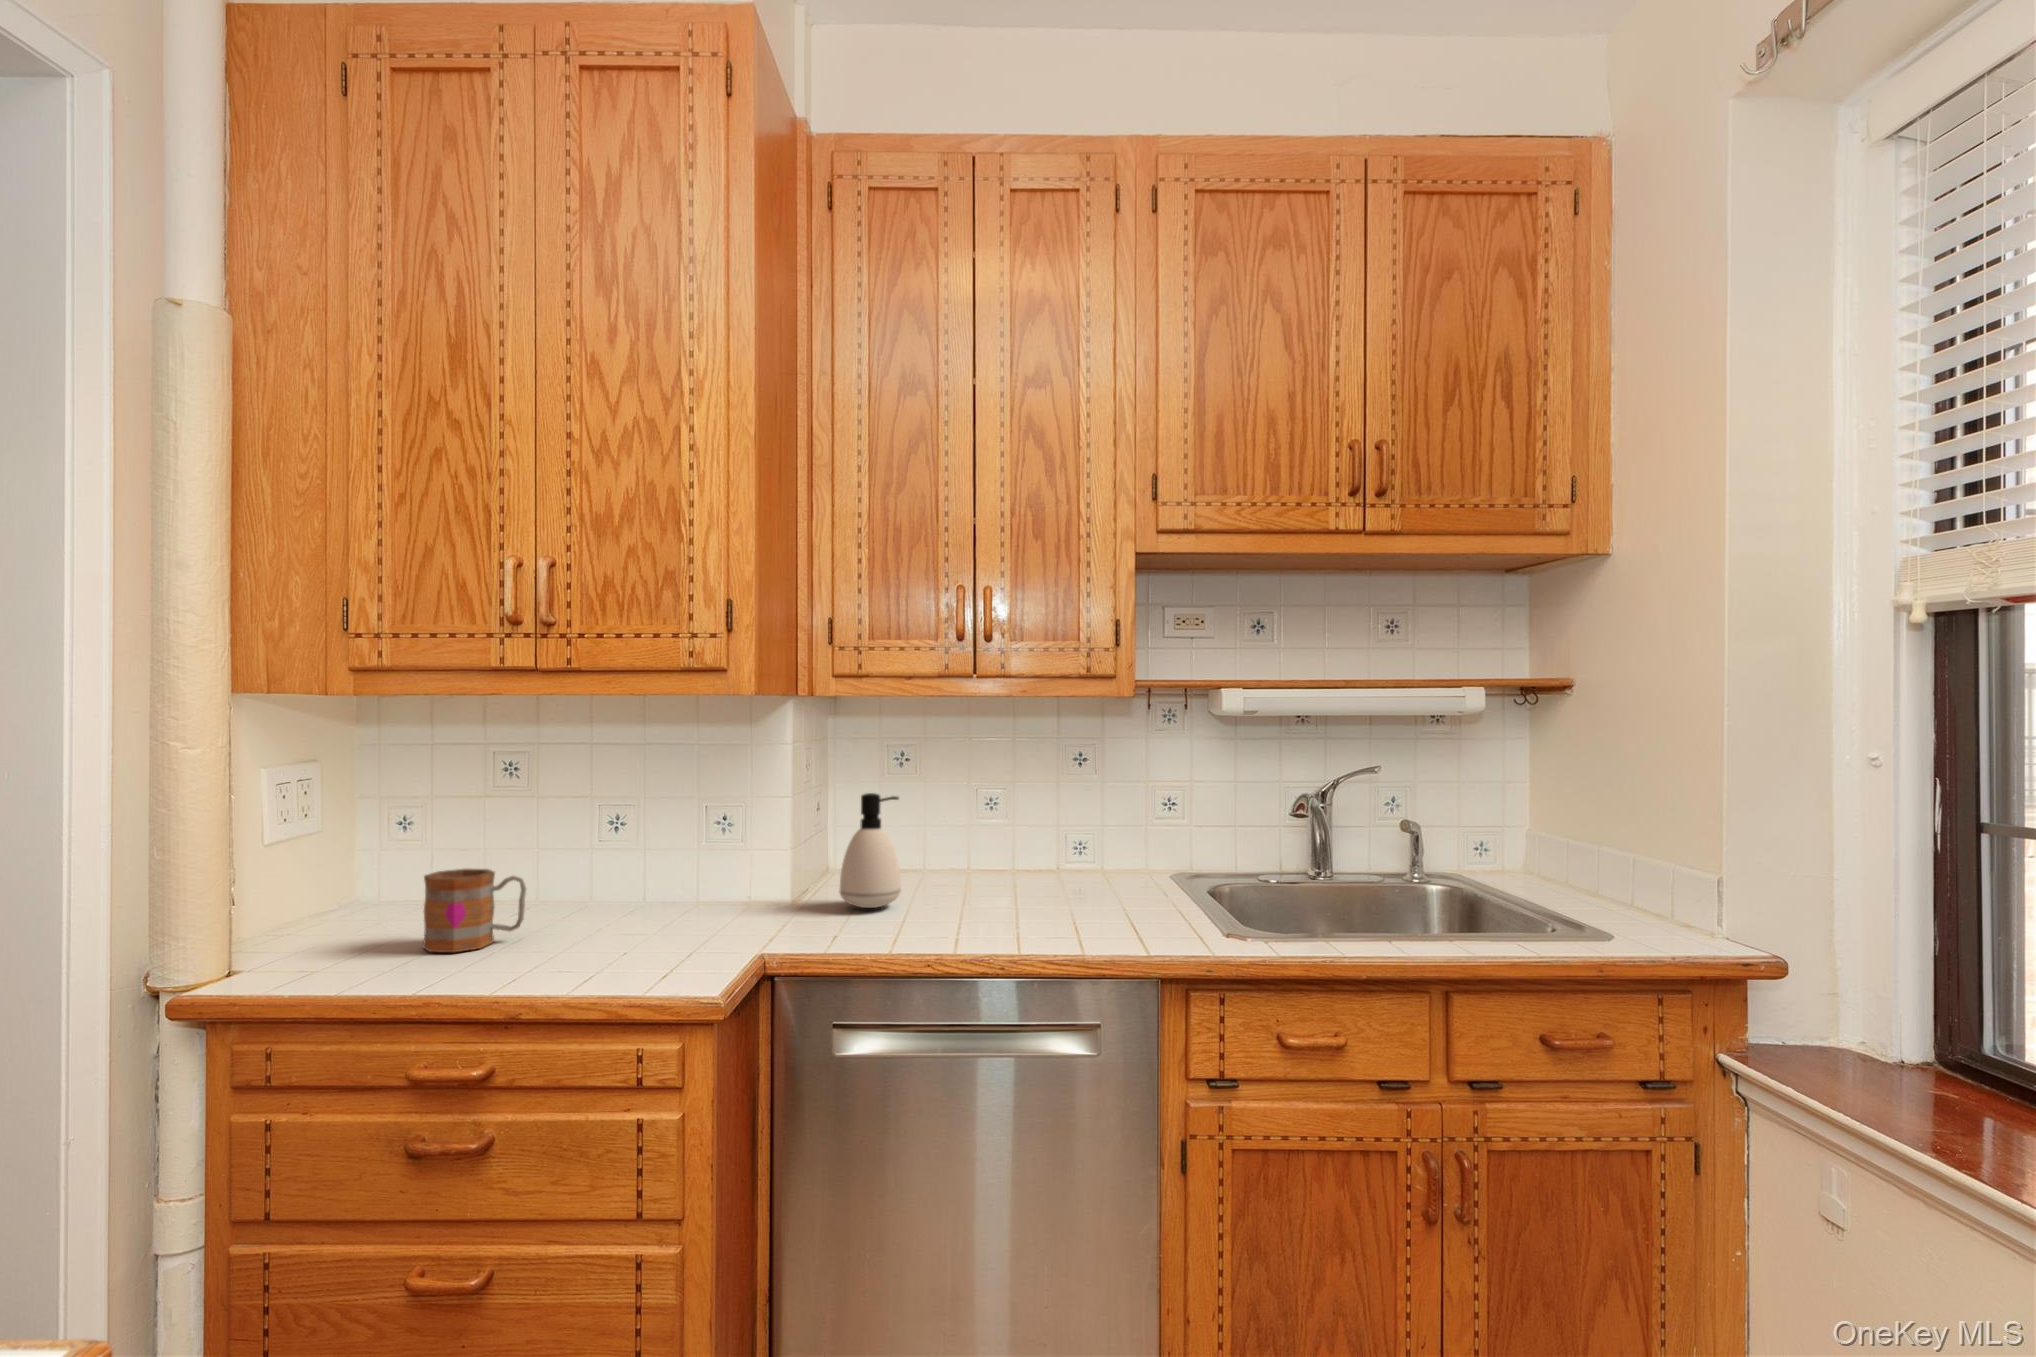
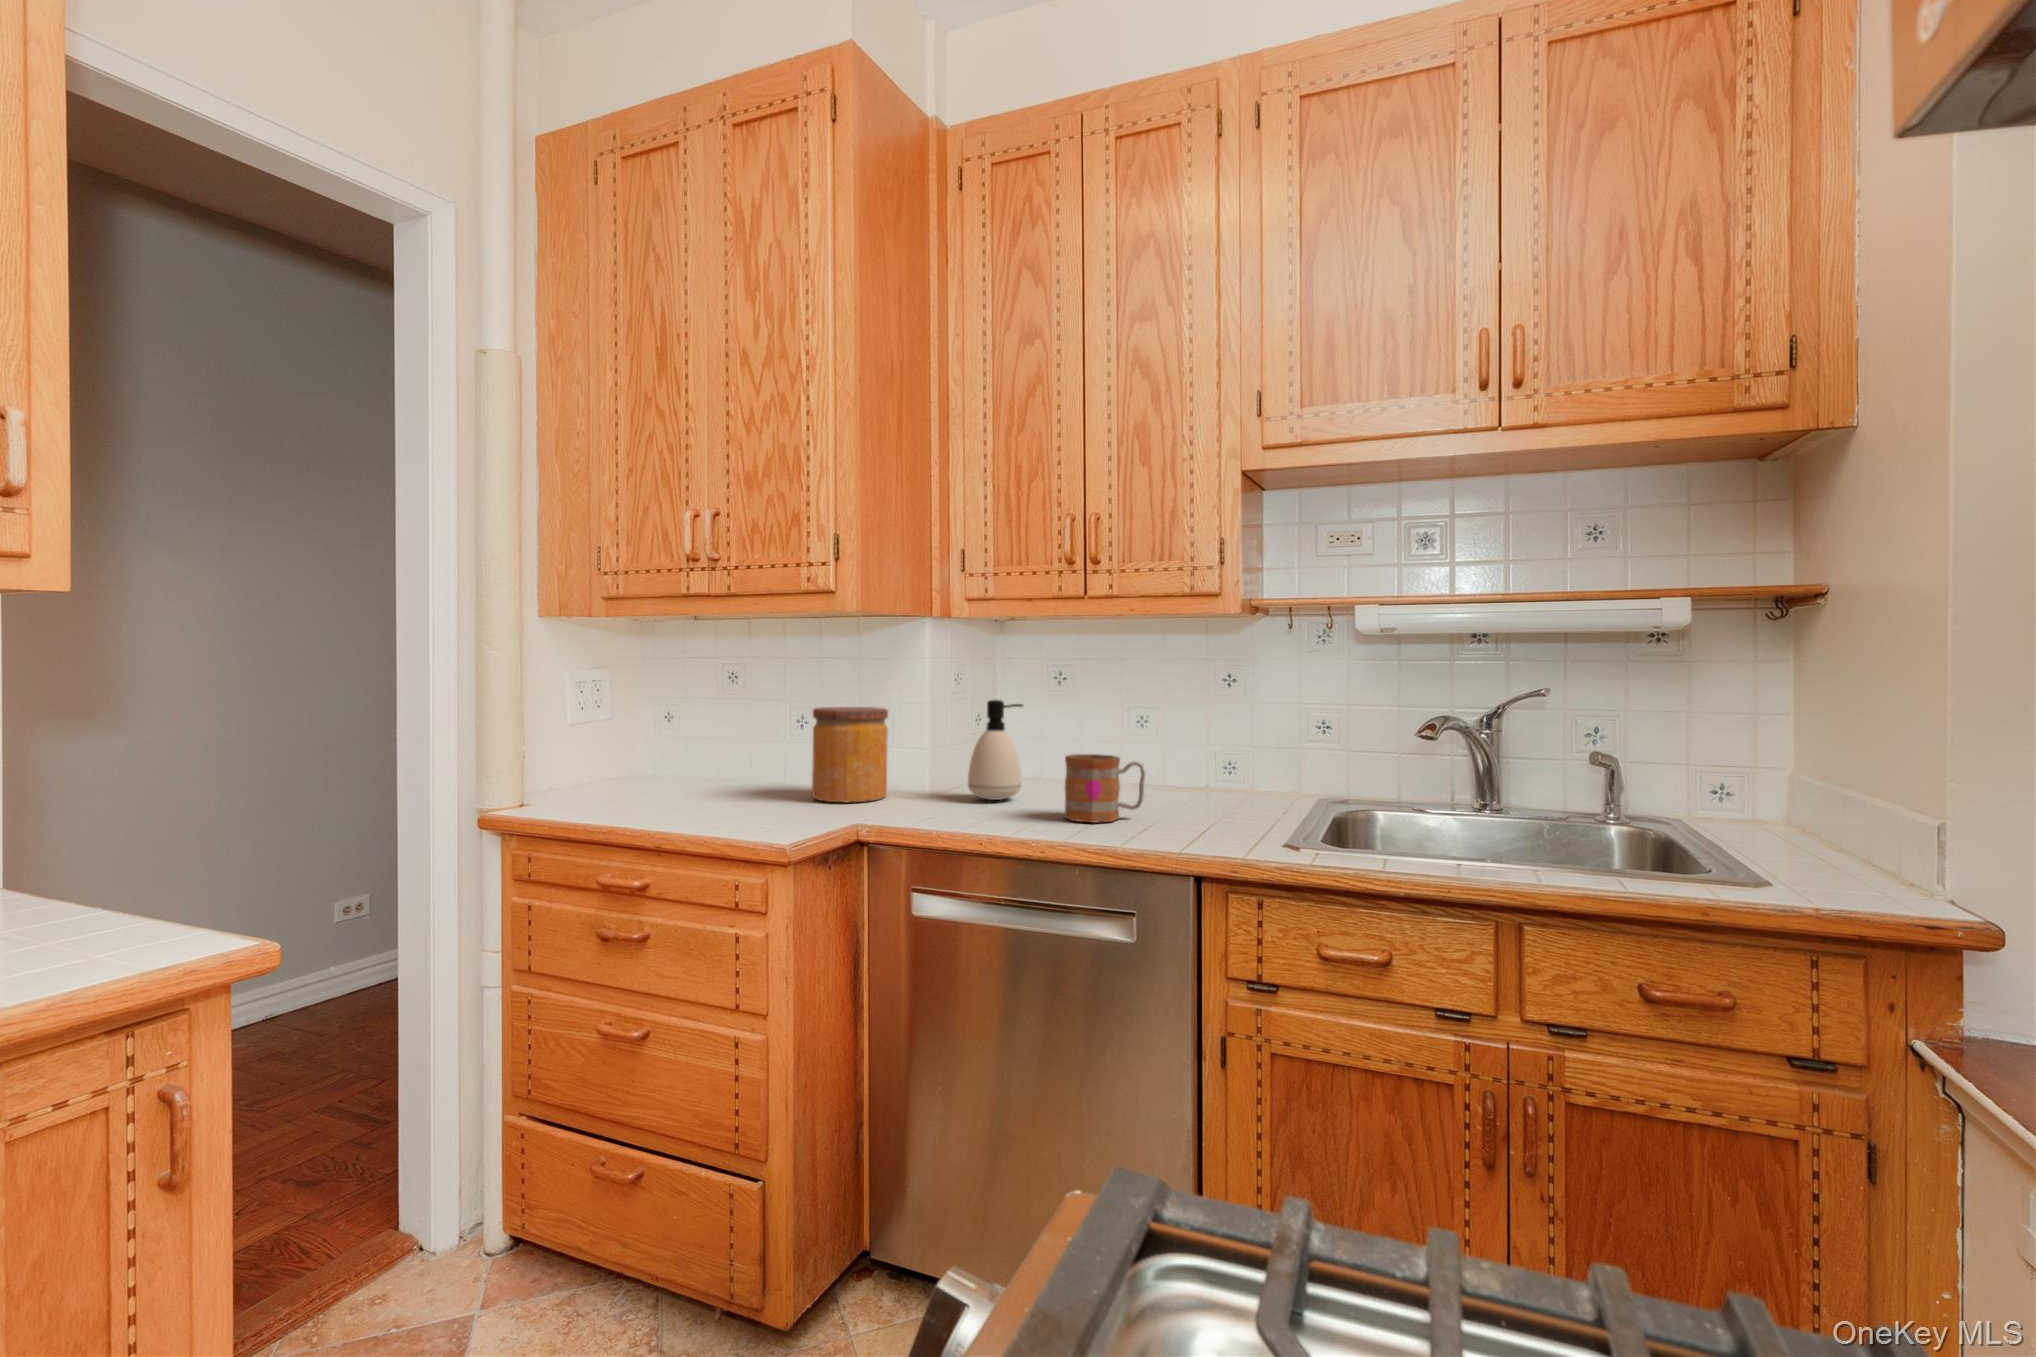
jar: none [646,806,740,928] -> present [812,707,888,802]
mug: present [423,869,526,953] -> present [1064,754,1145,823]

